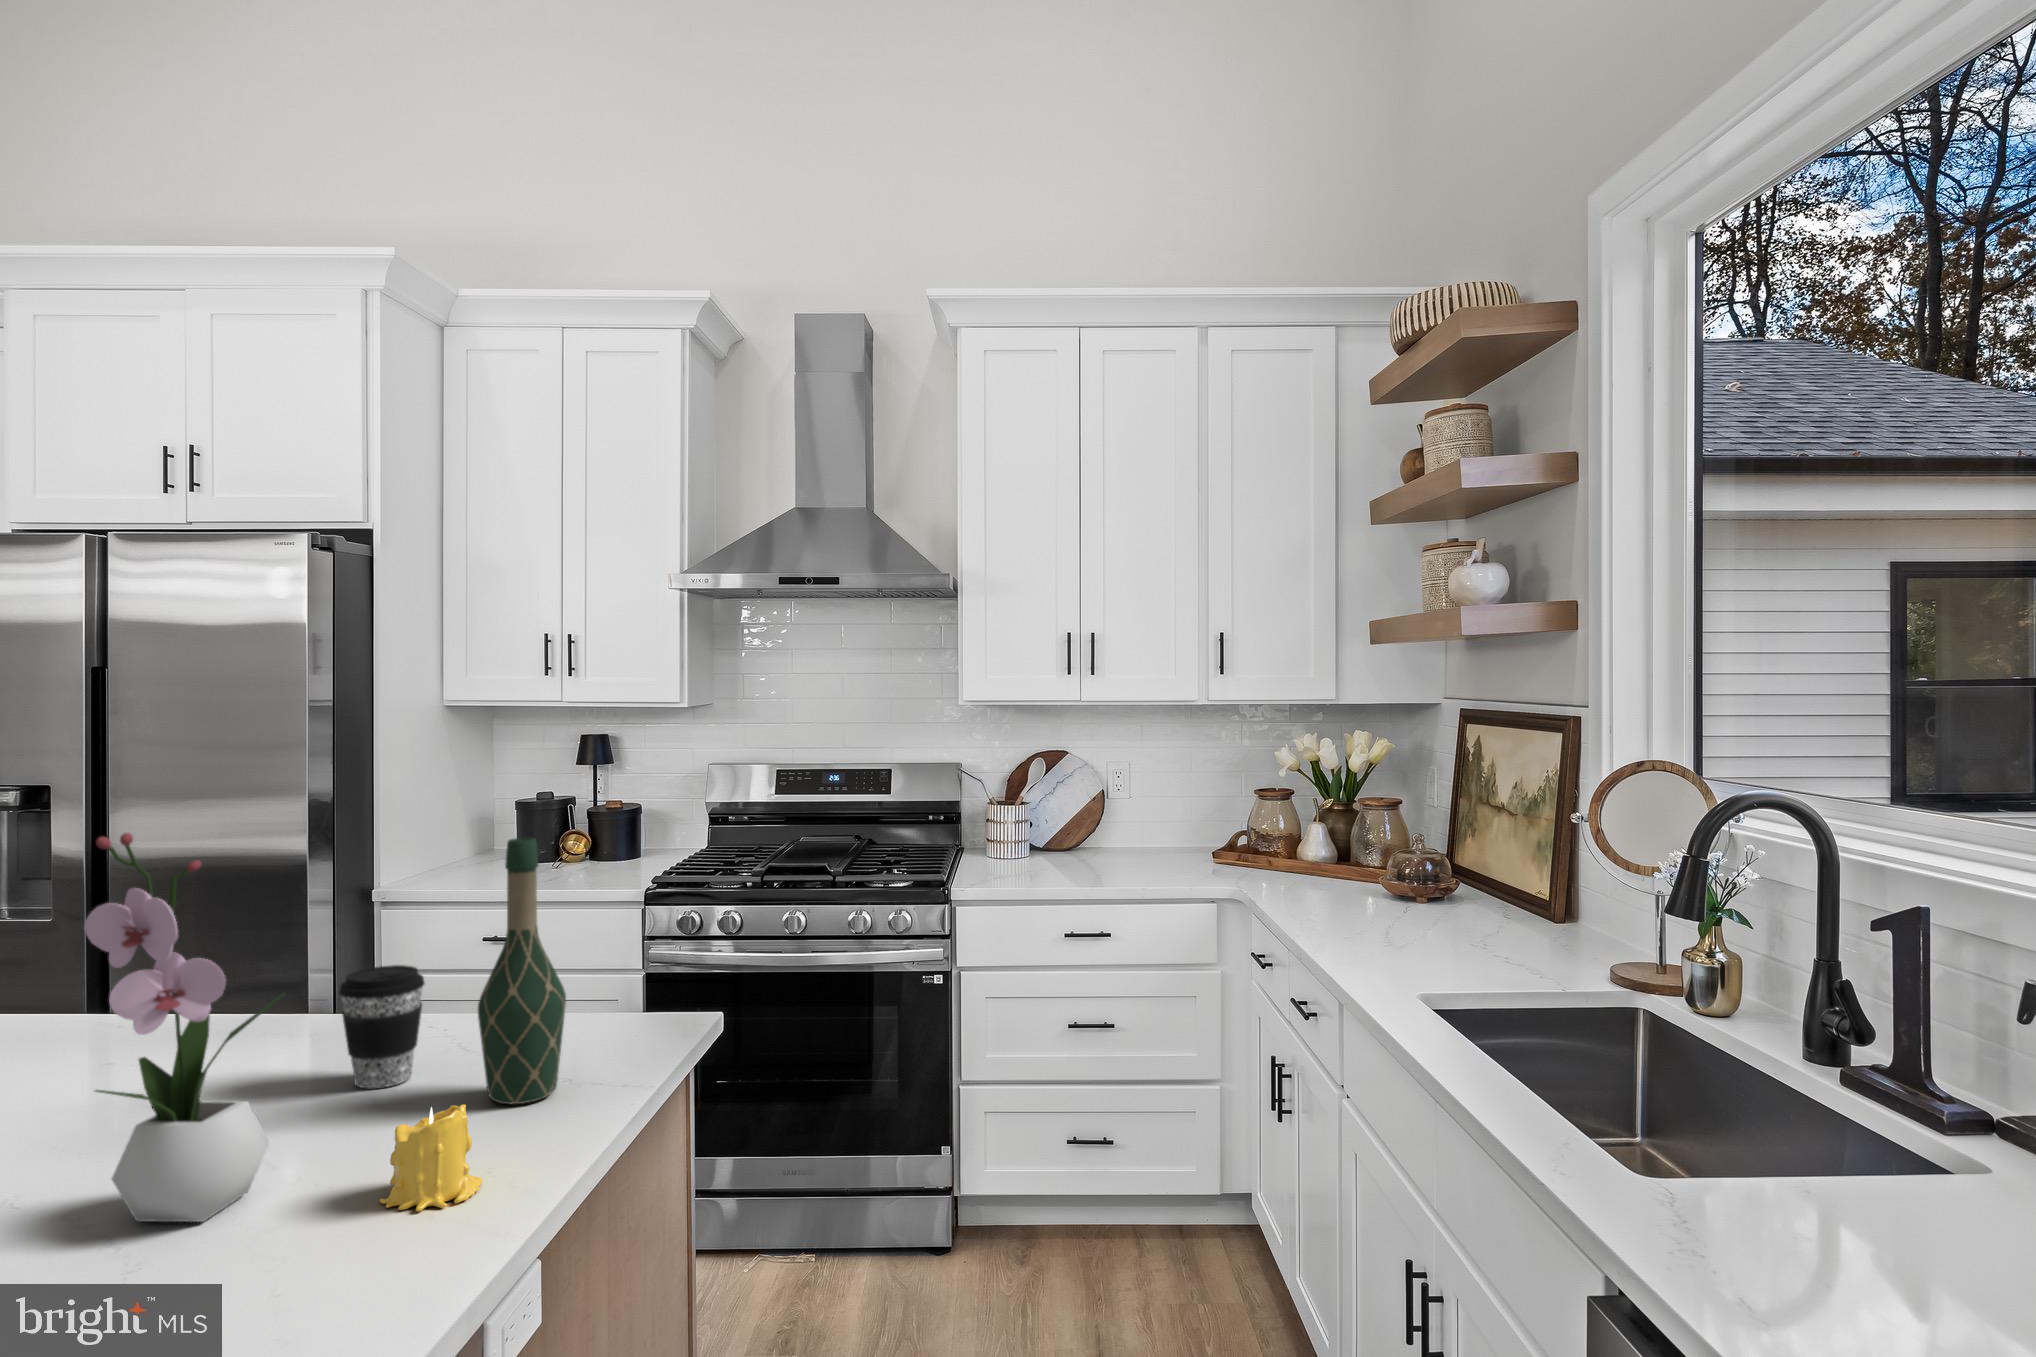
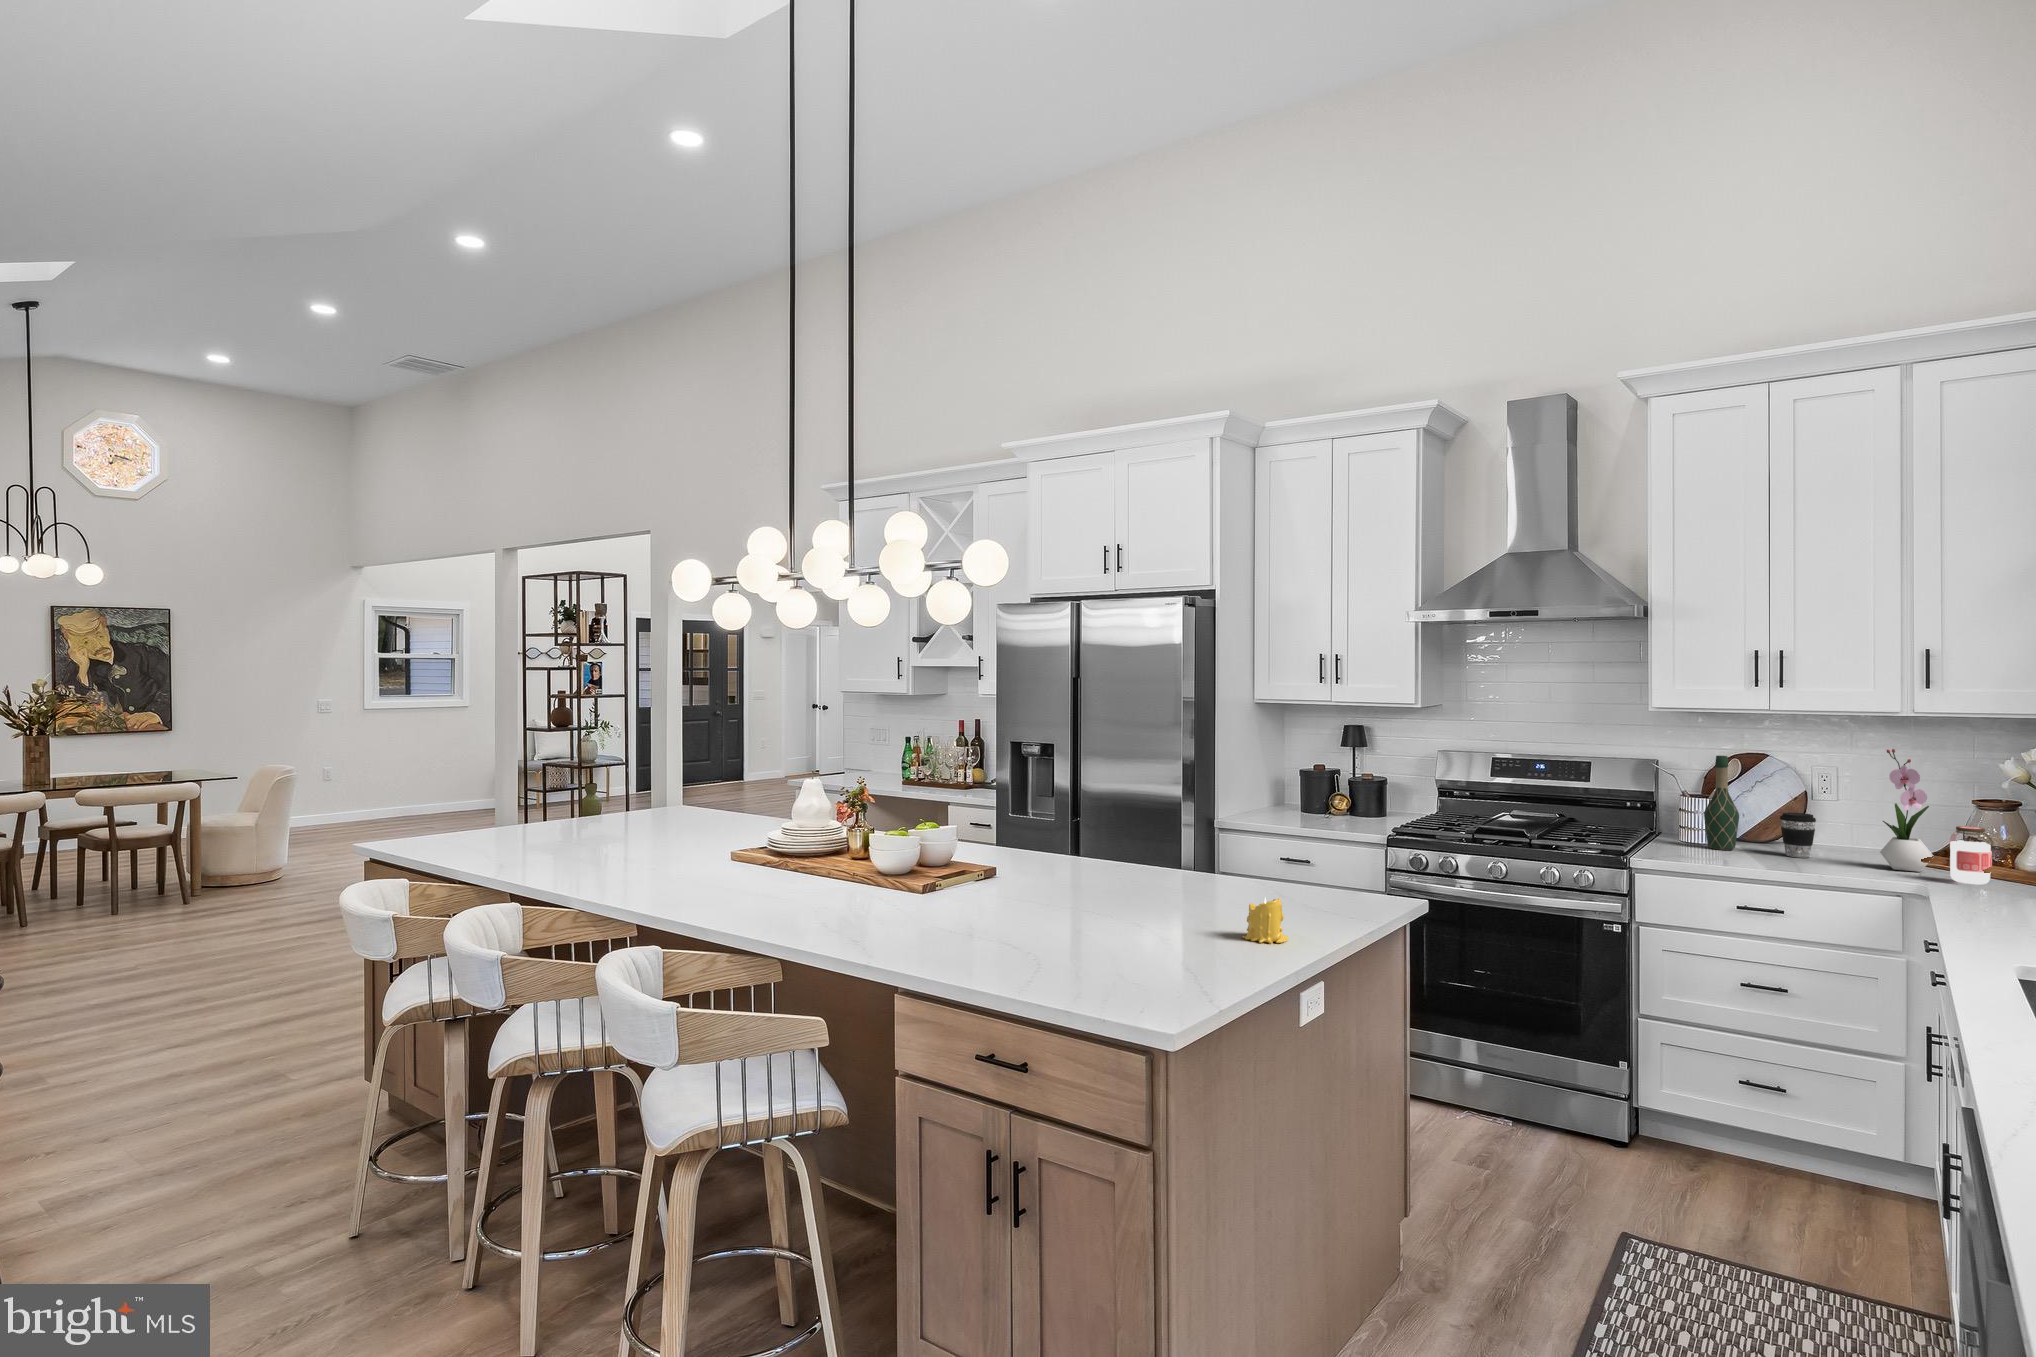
jar: none [1251,821,1288,884] -> present [1950,826,1993,884]
flower arrangement: present [84,833,284,1222] -> present [1880,749,1933,872]
wine bottle: present [478,838,566,1104] -> present [1704,756,1739,850]
coffee cup: present [339,965,425,1088] -> present [1780,813,1816,858]

